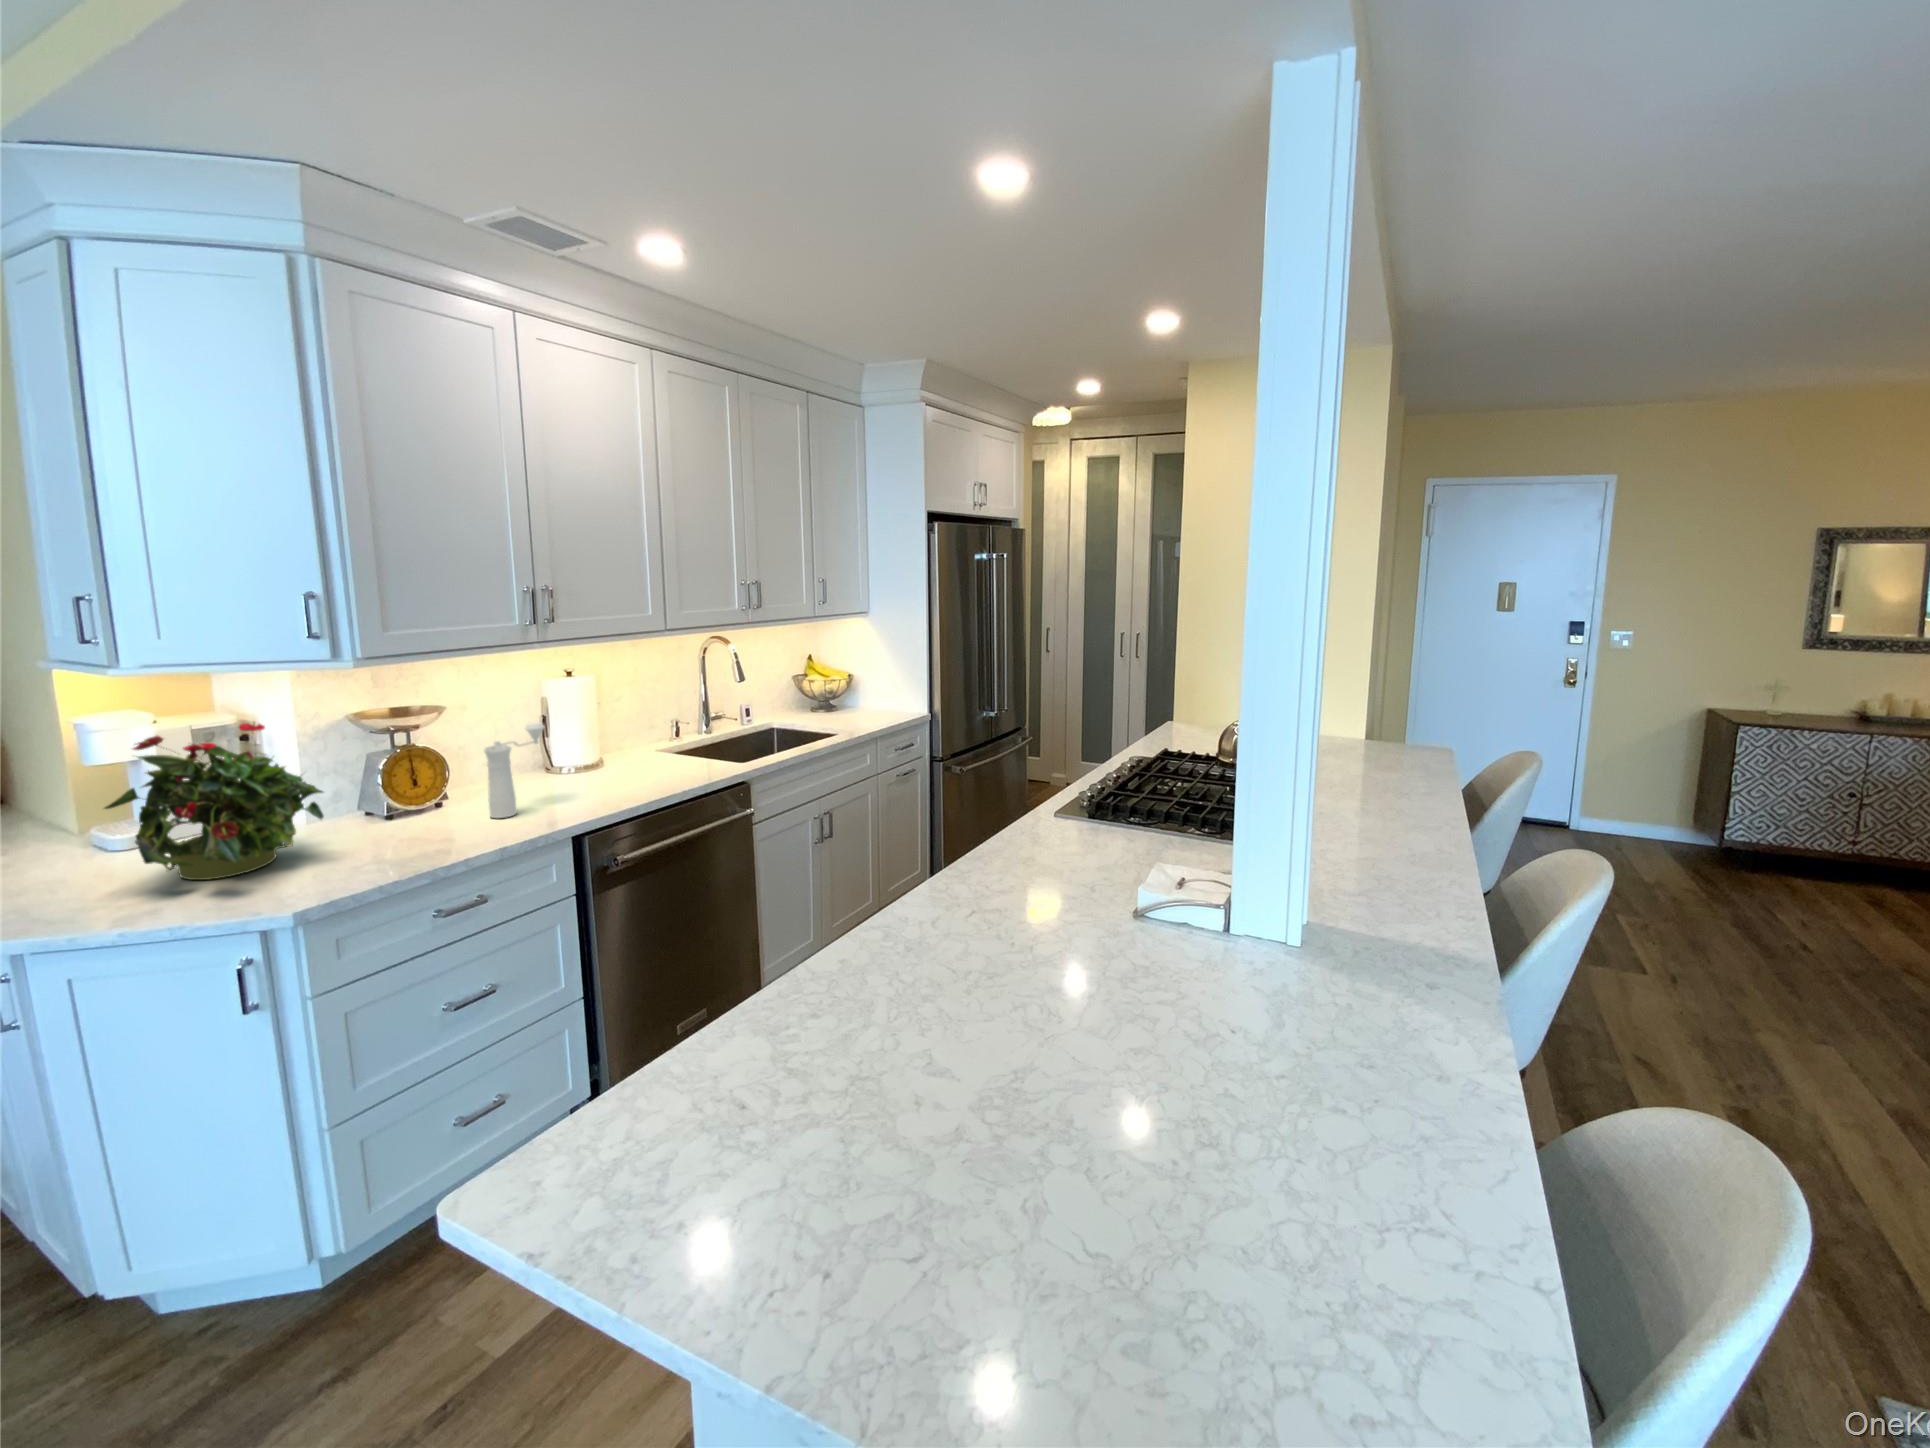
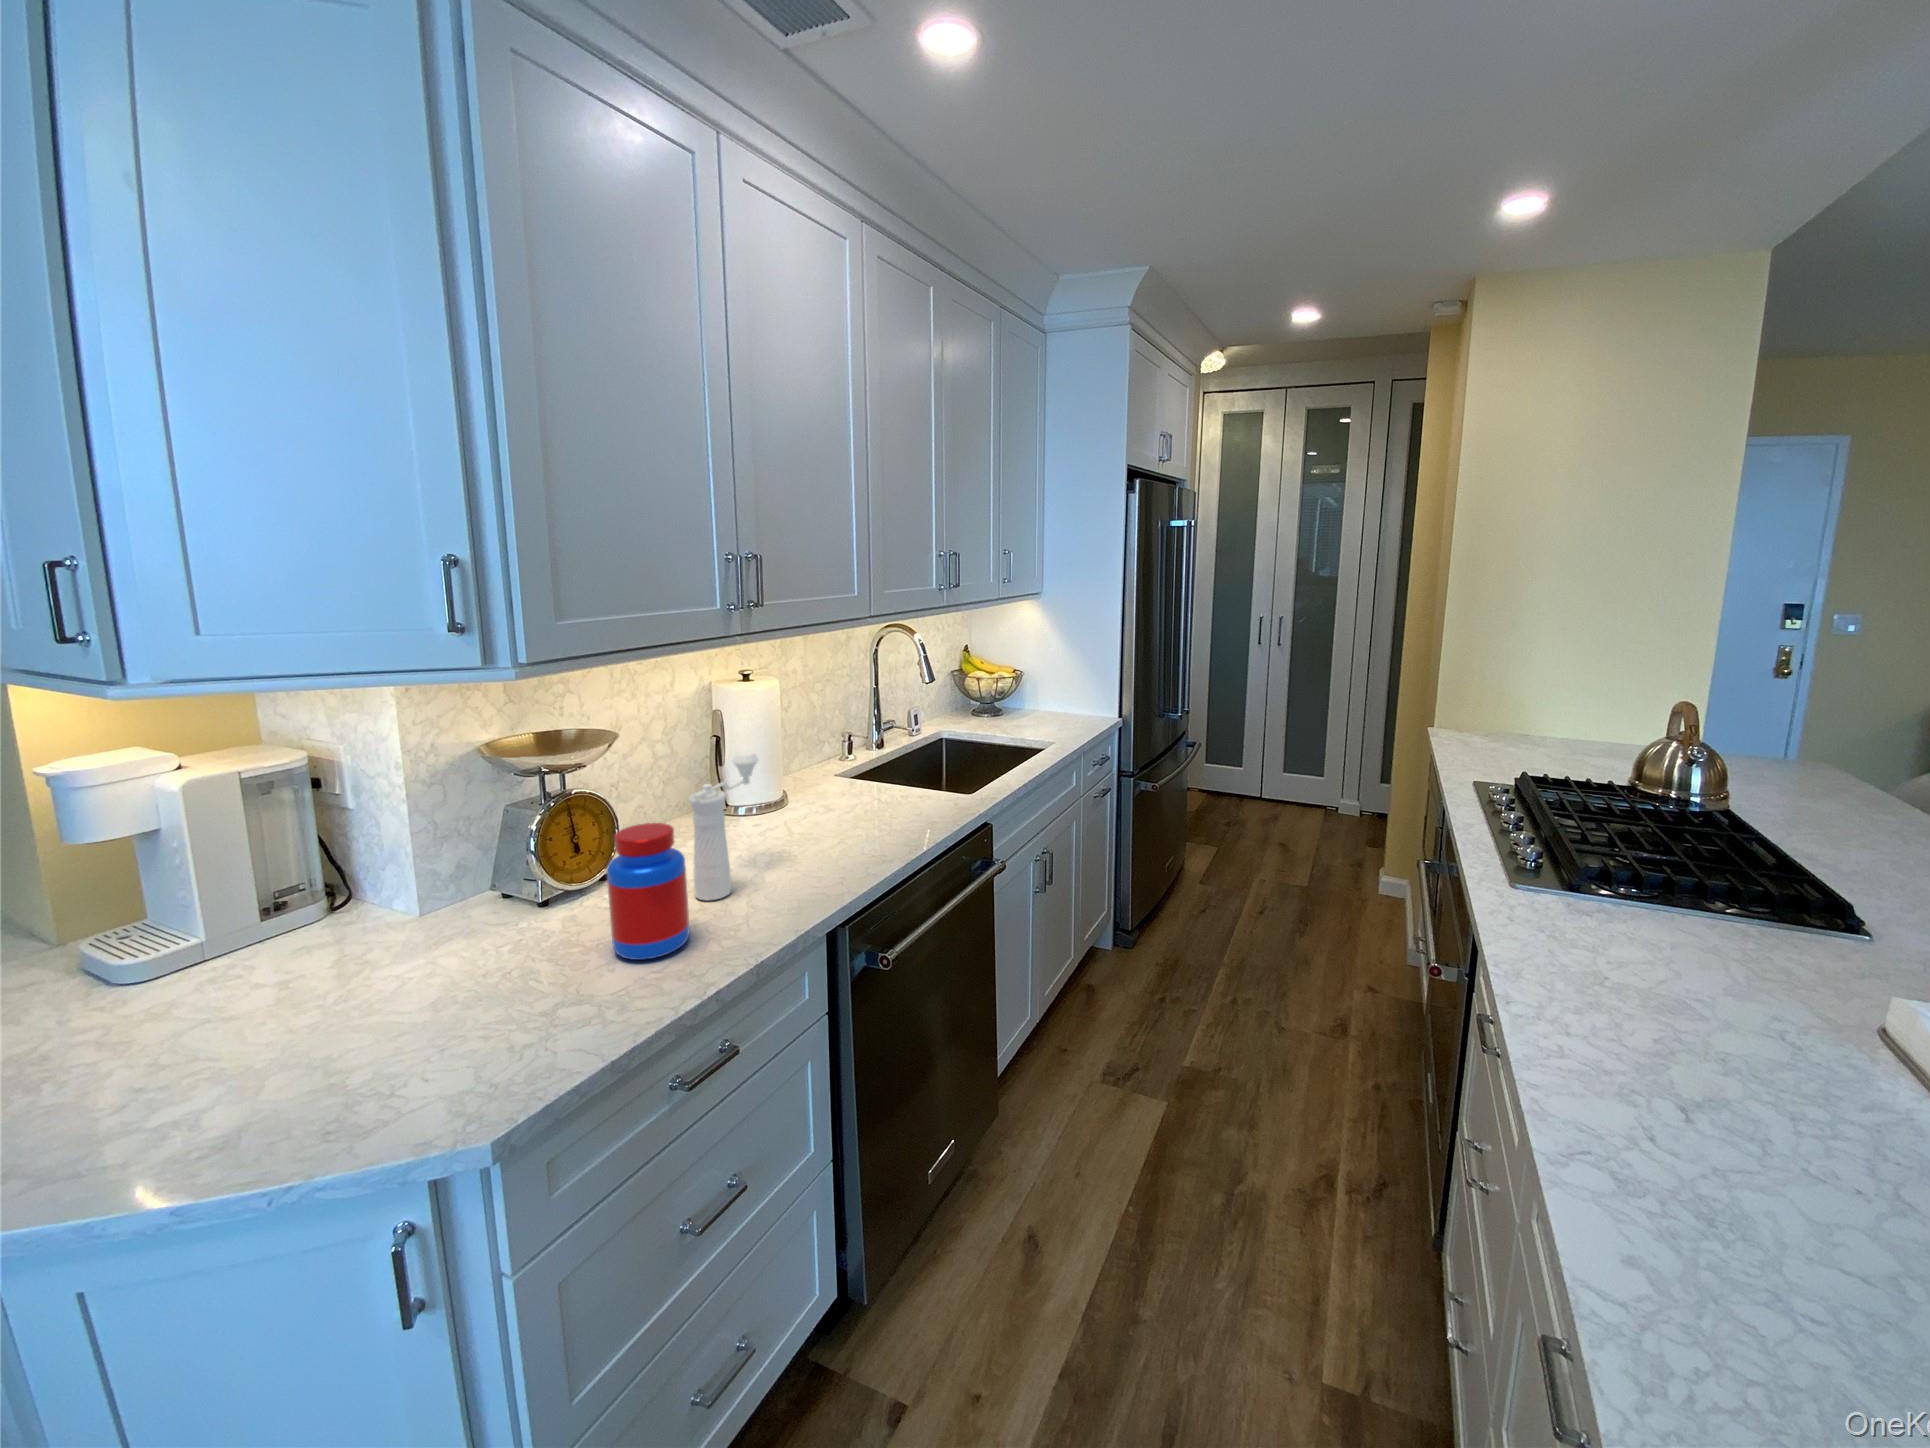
potted plant: present [105,723,324,880] -> none [115,772,488,1057]
jar: none [410,761,469,845] -> present [607,823,689,960]

